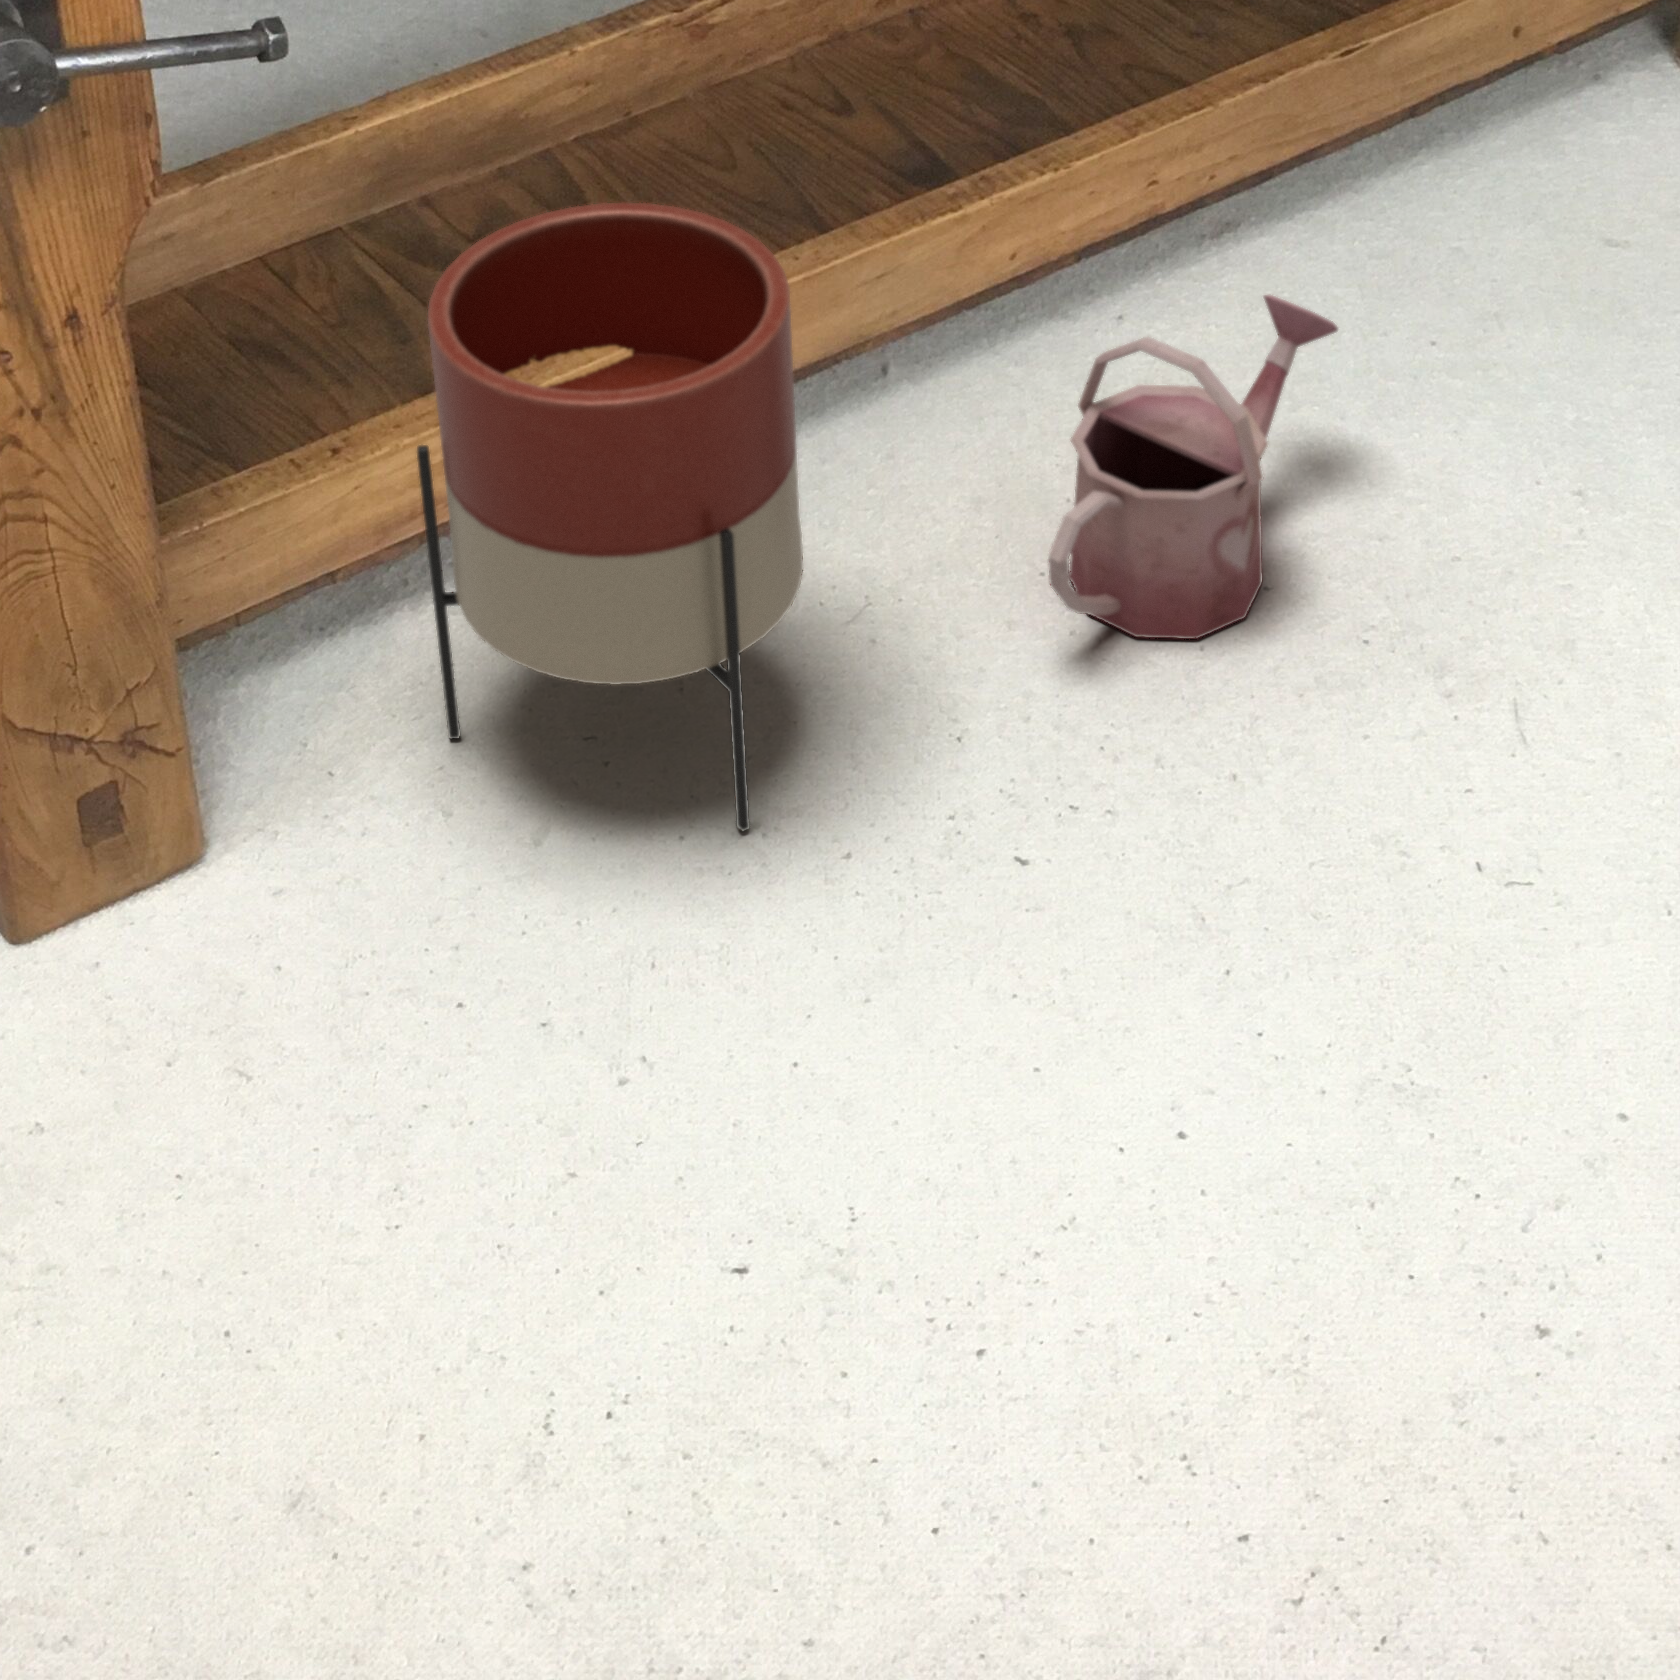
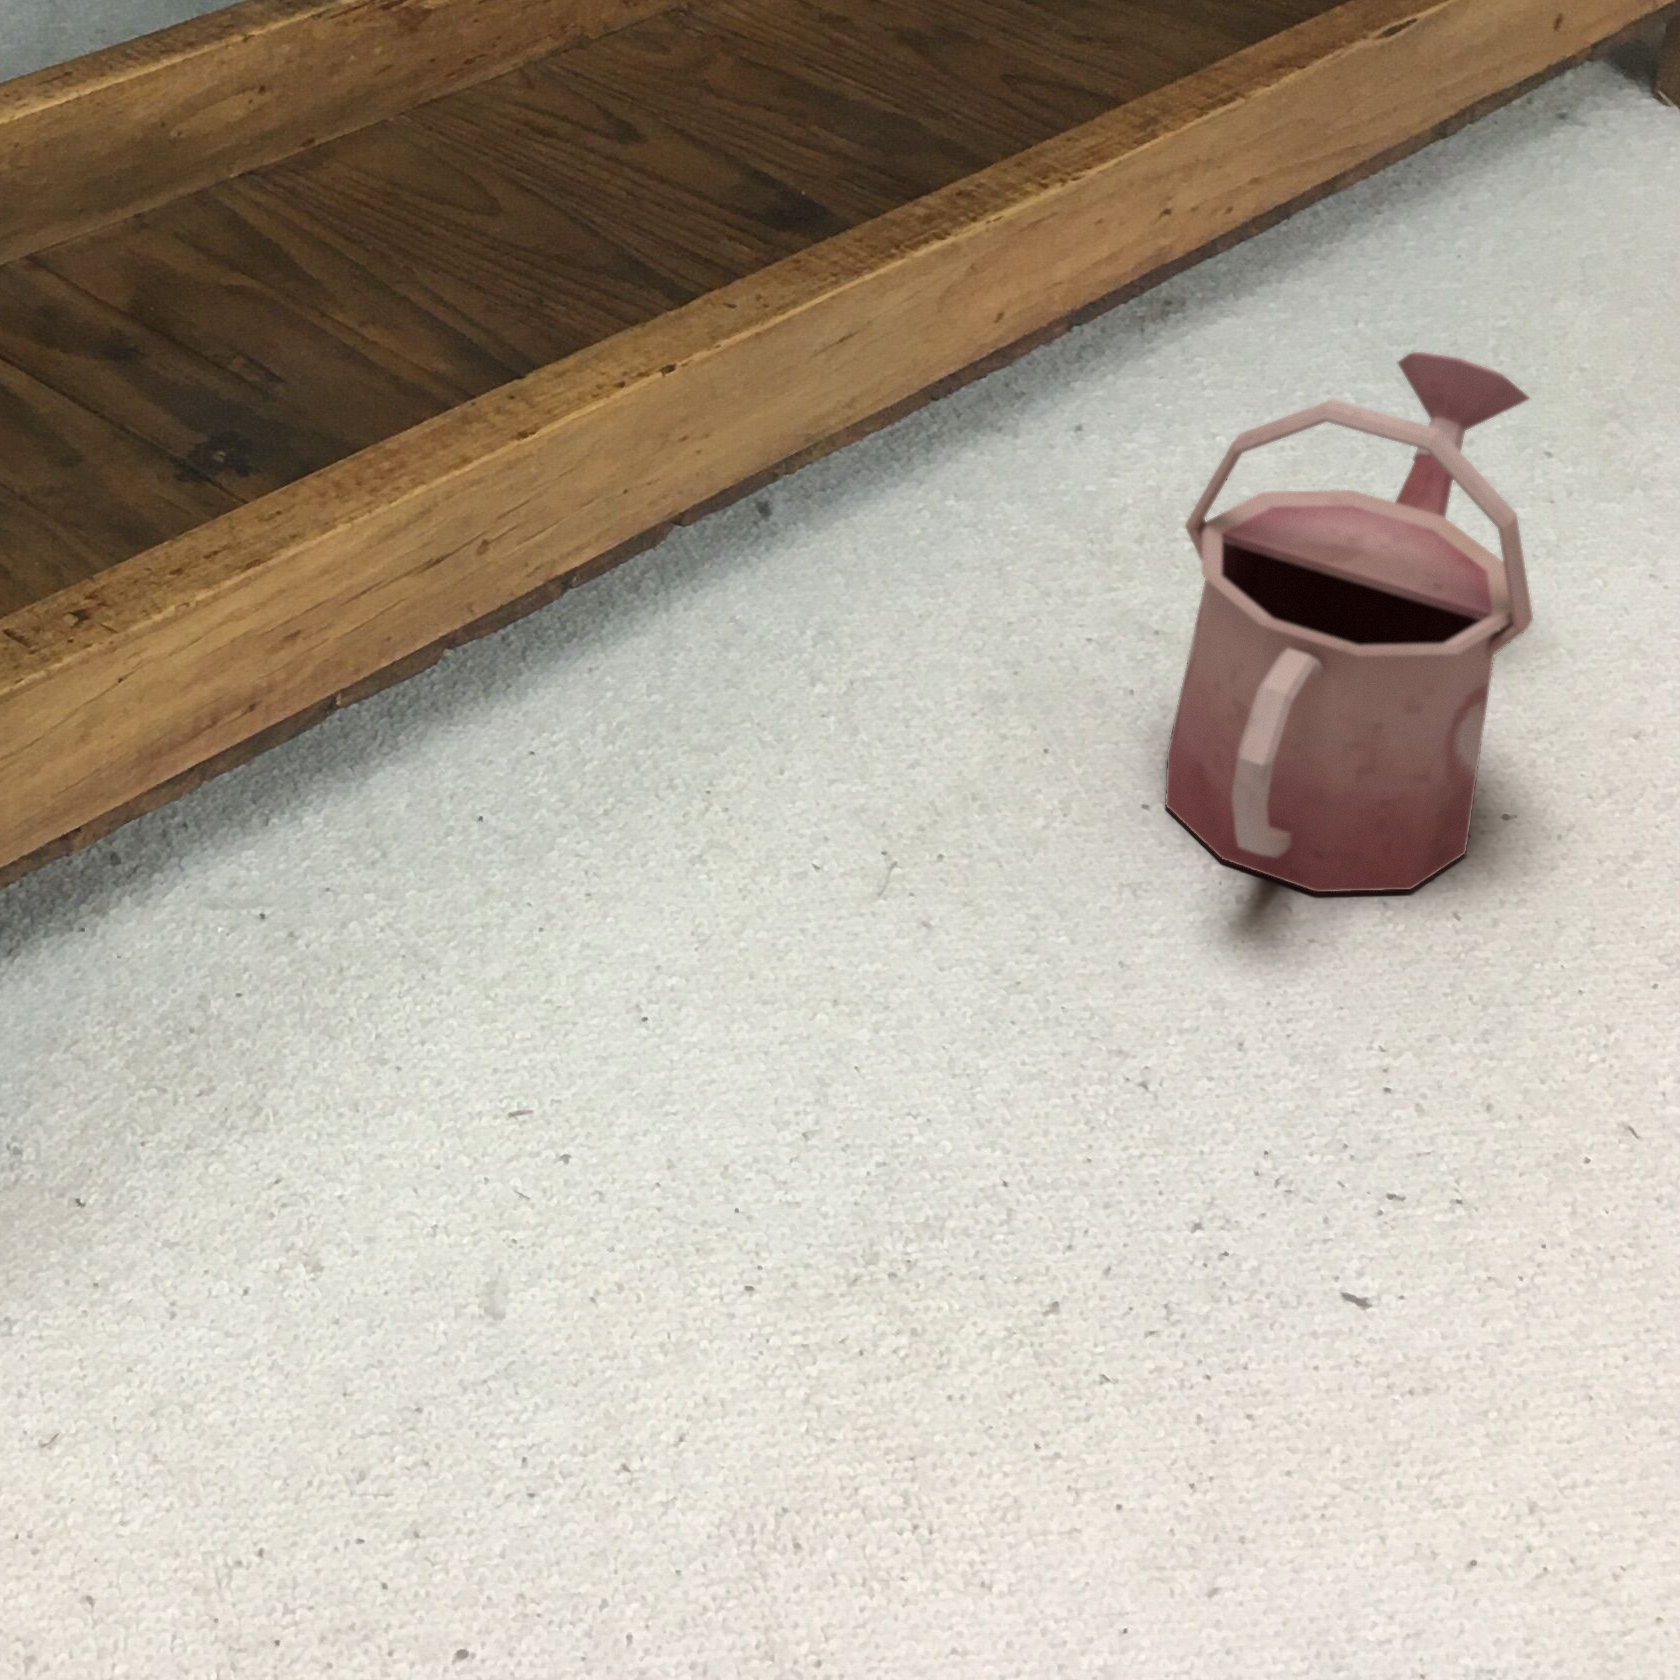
planter: present [417,203,803,831] -> none [259,167,965,1260]

